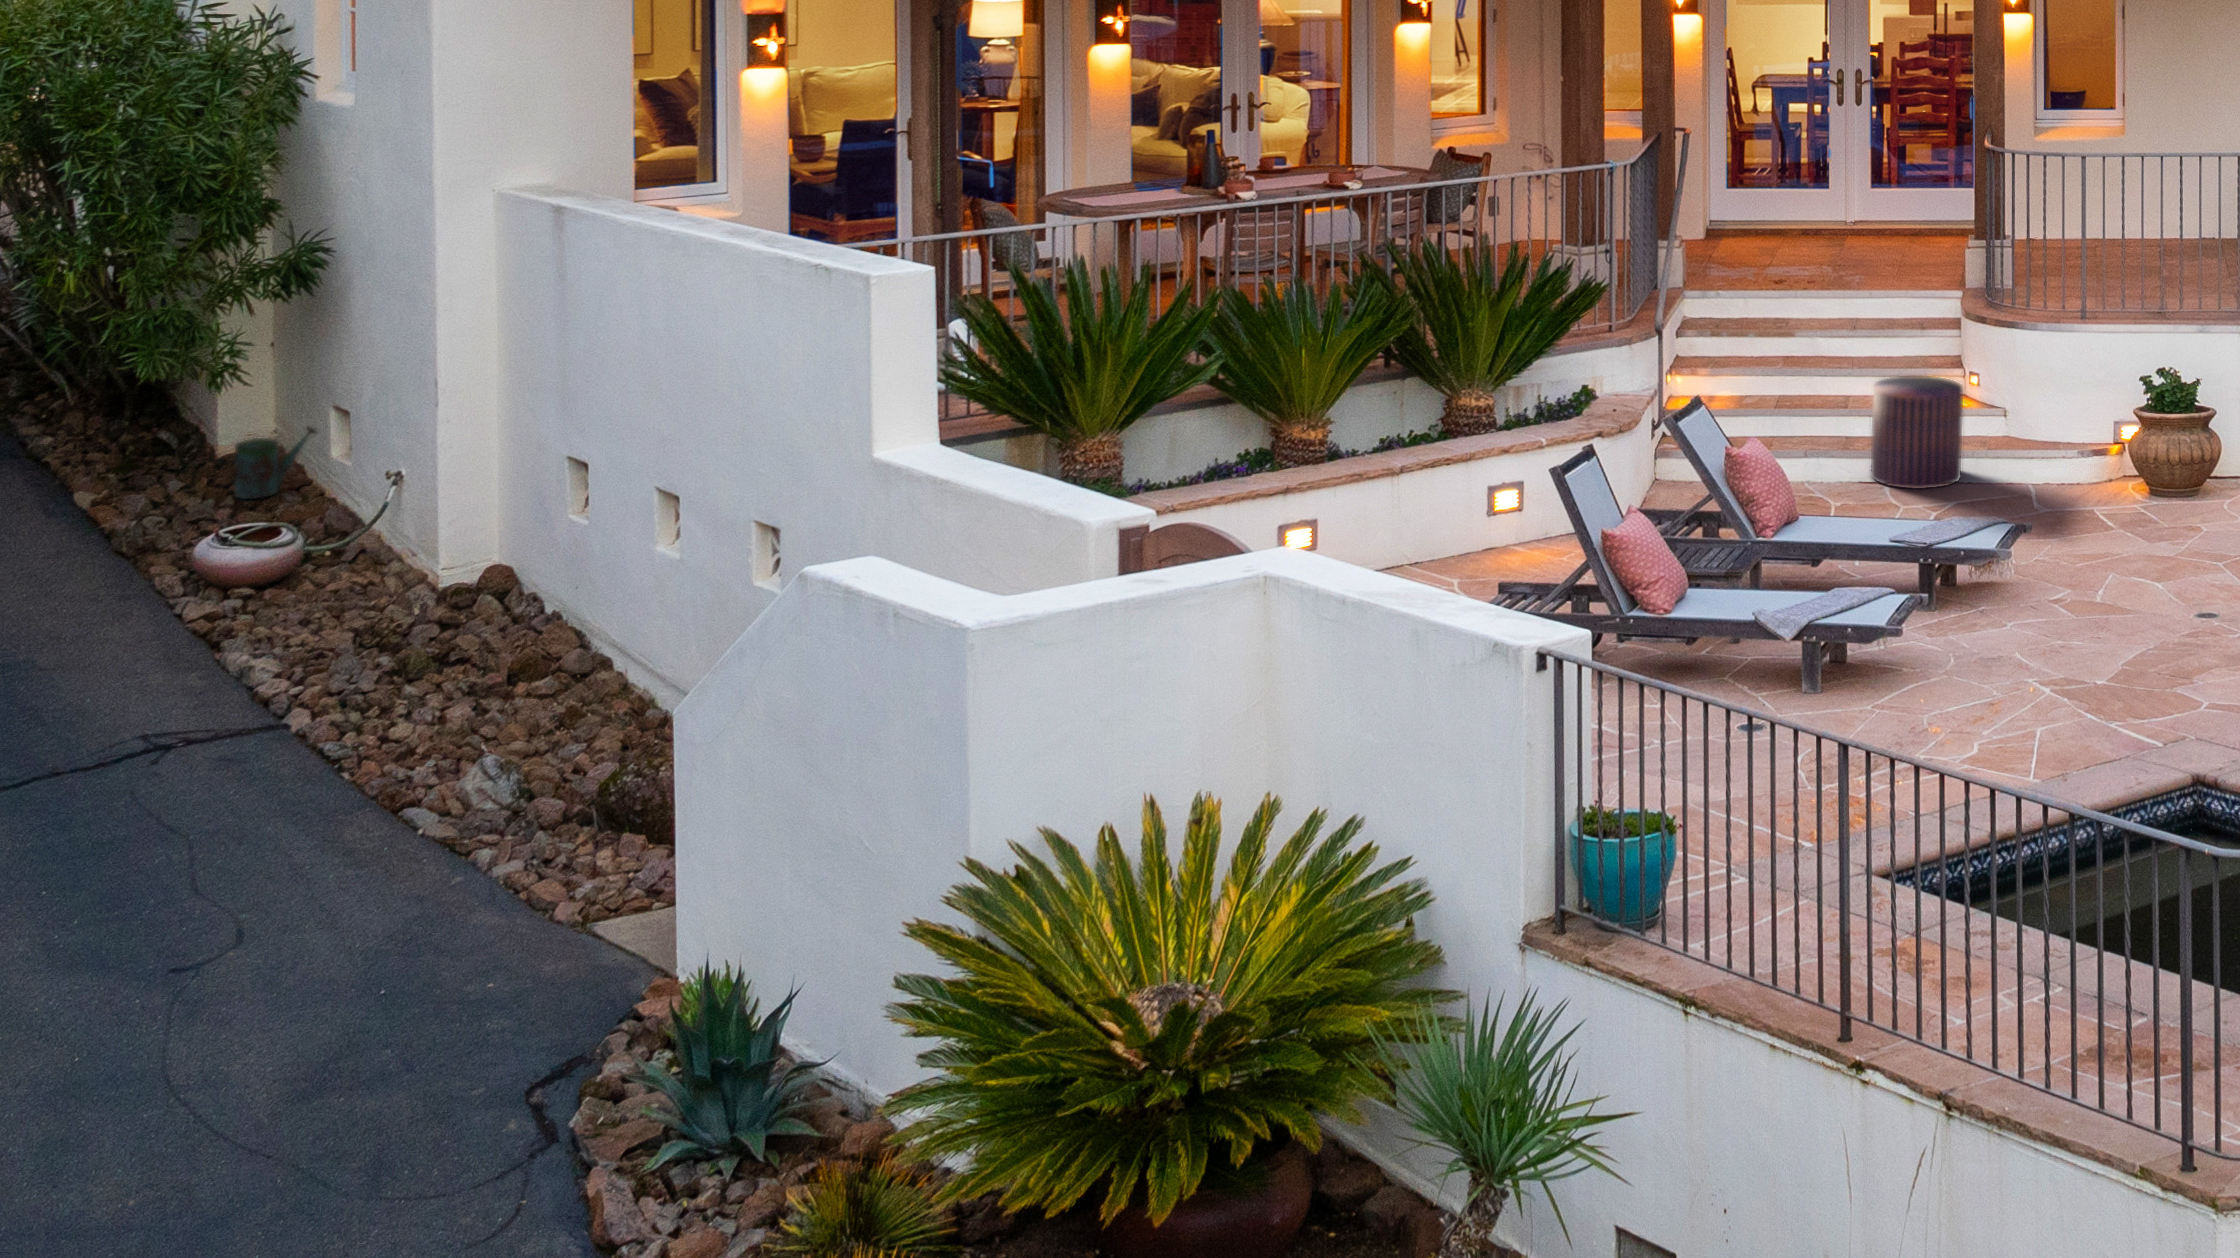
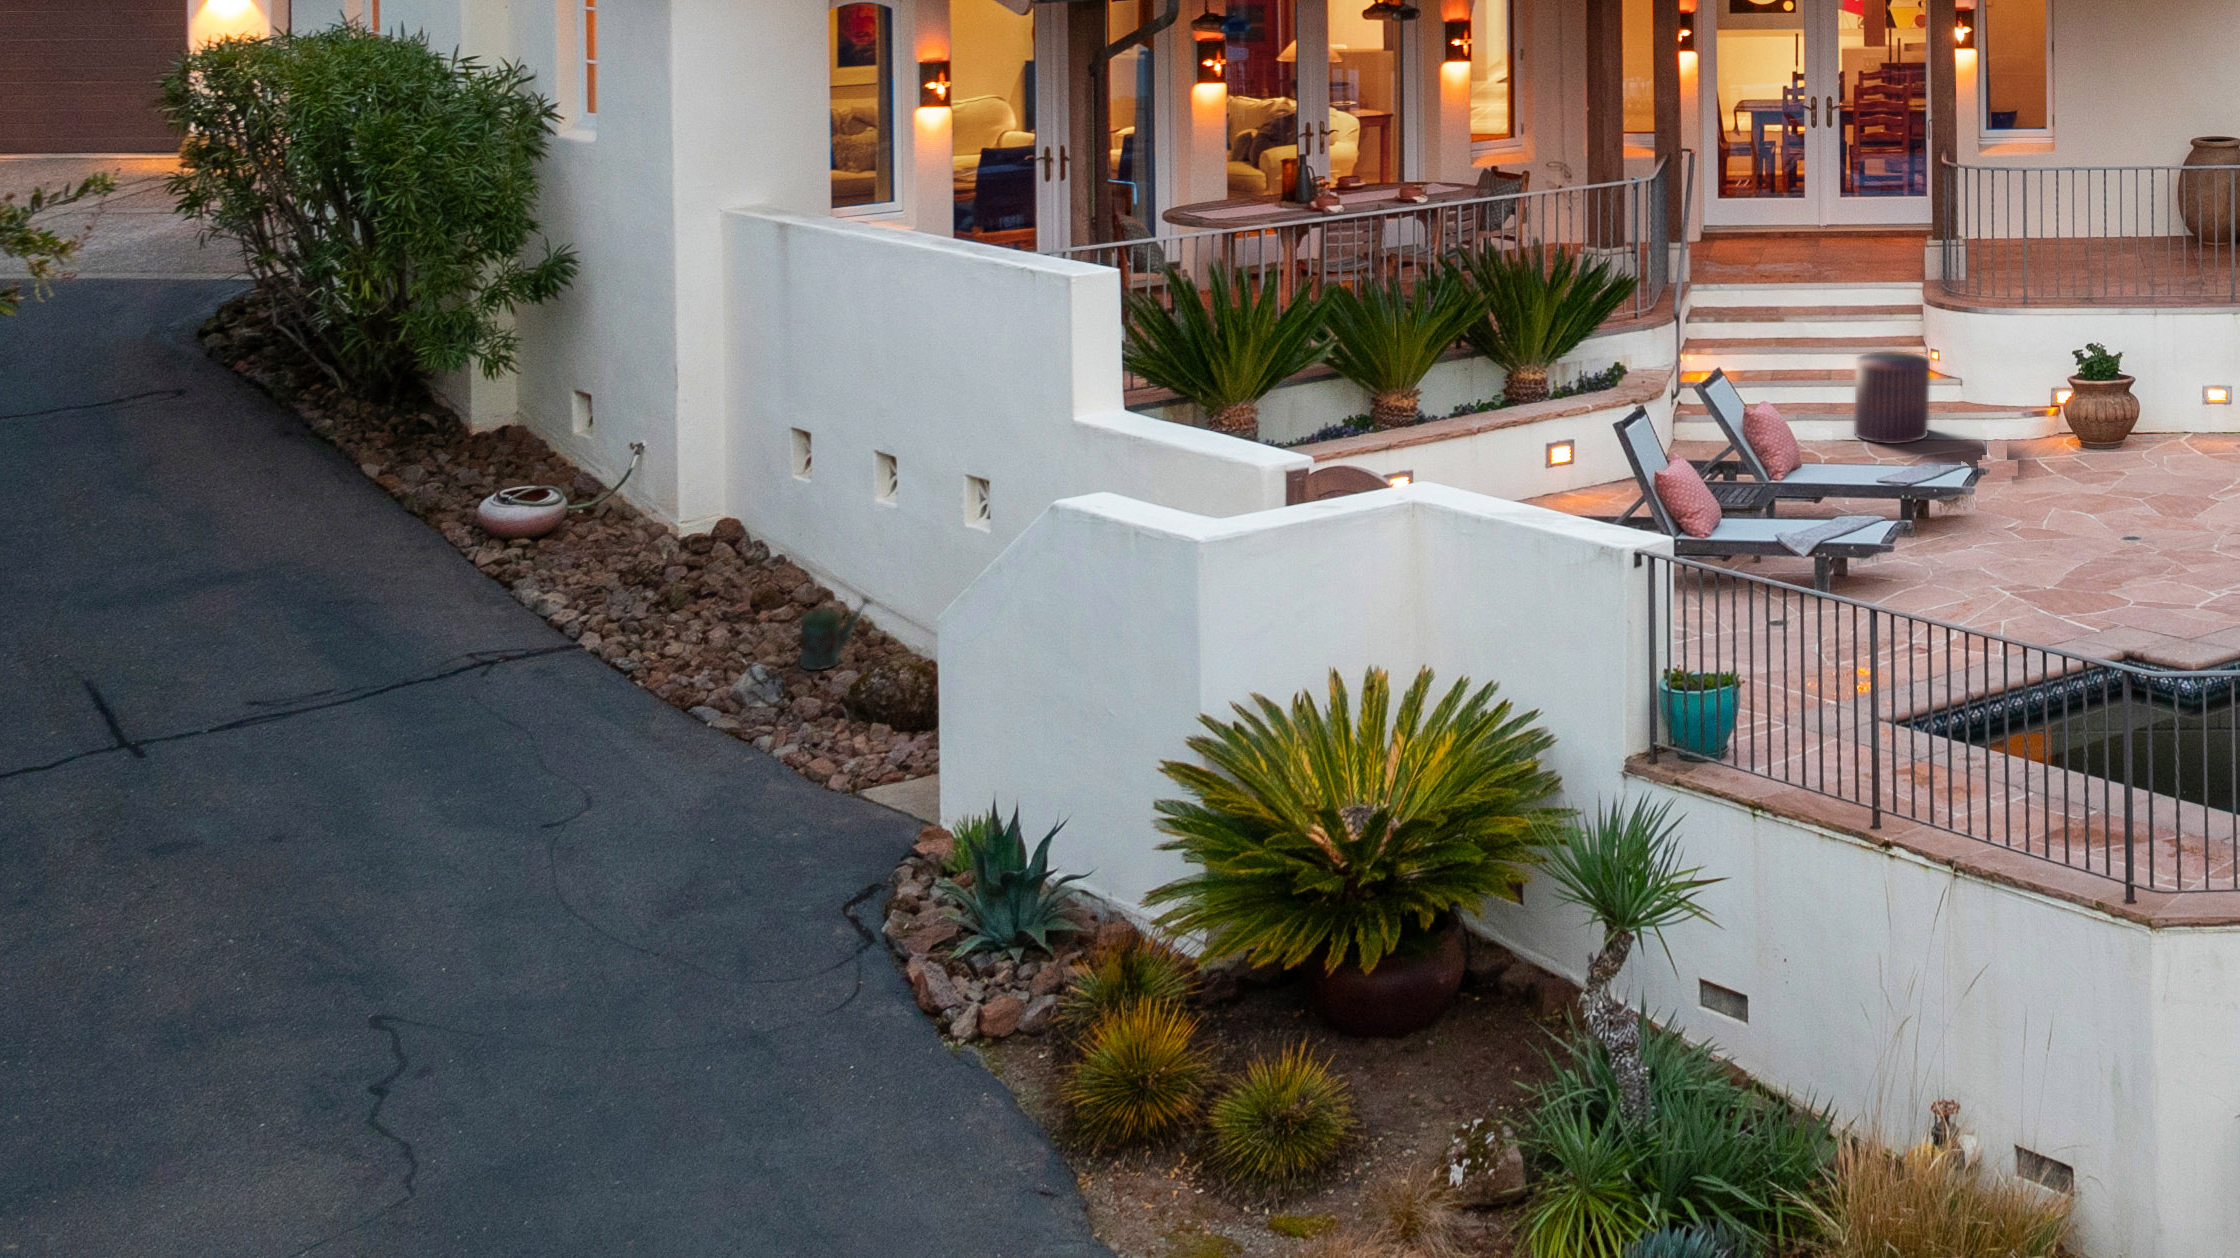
watering can: present [220,427,316,499] -> present [787,597,870,670]

